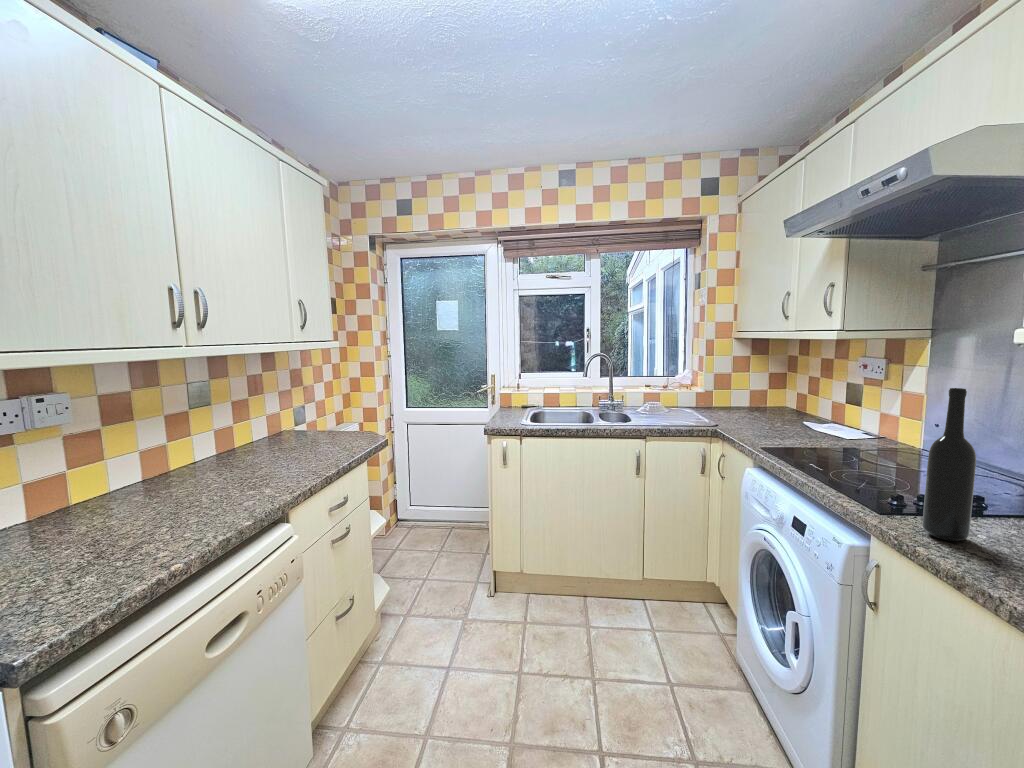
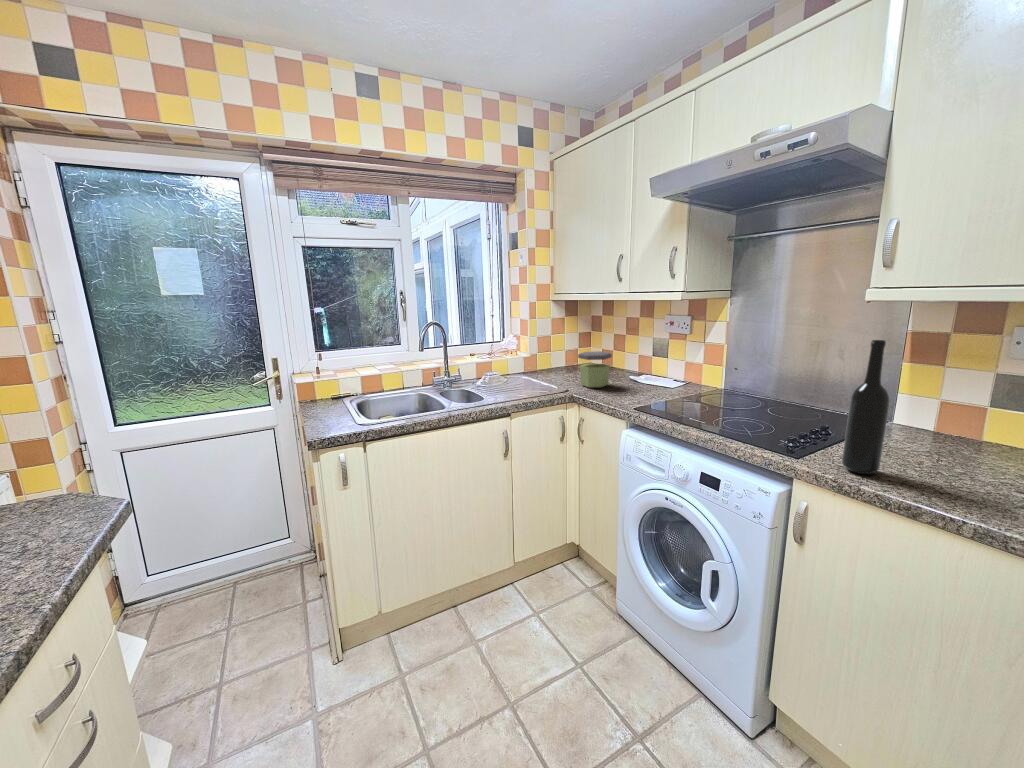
jar: none [737,390,776,428] -> present [578,351,612,388]

